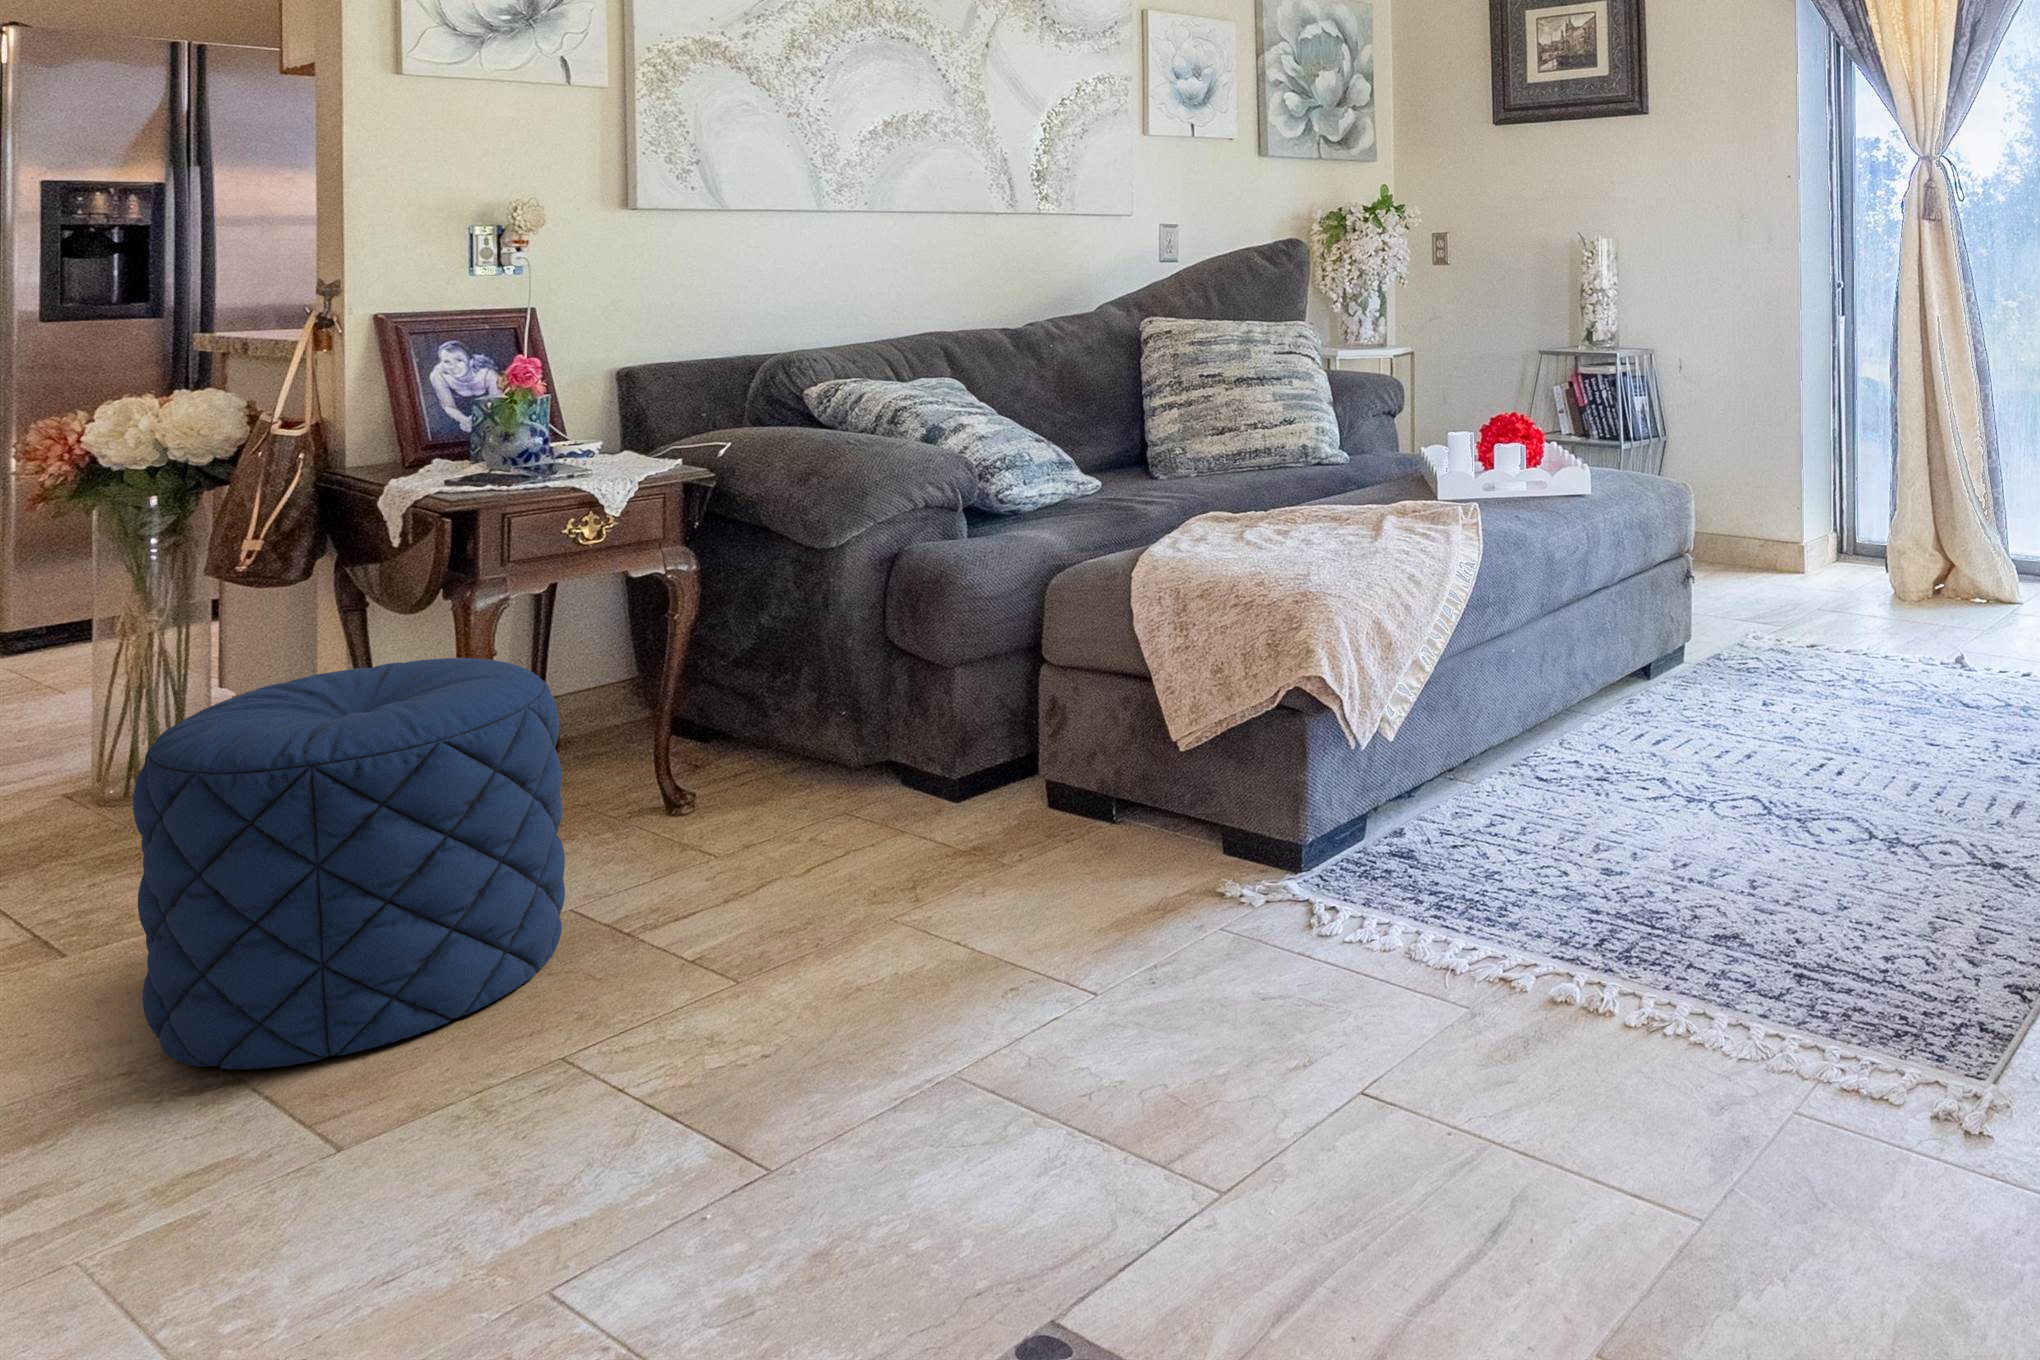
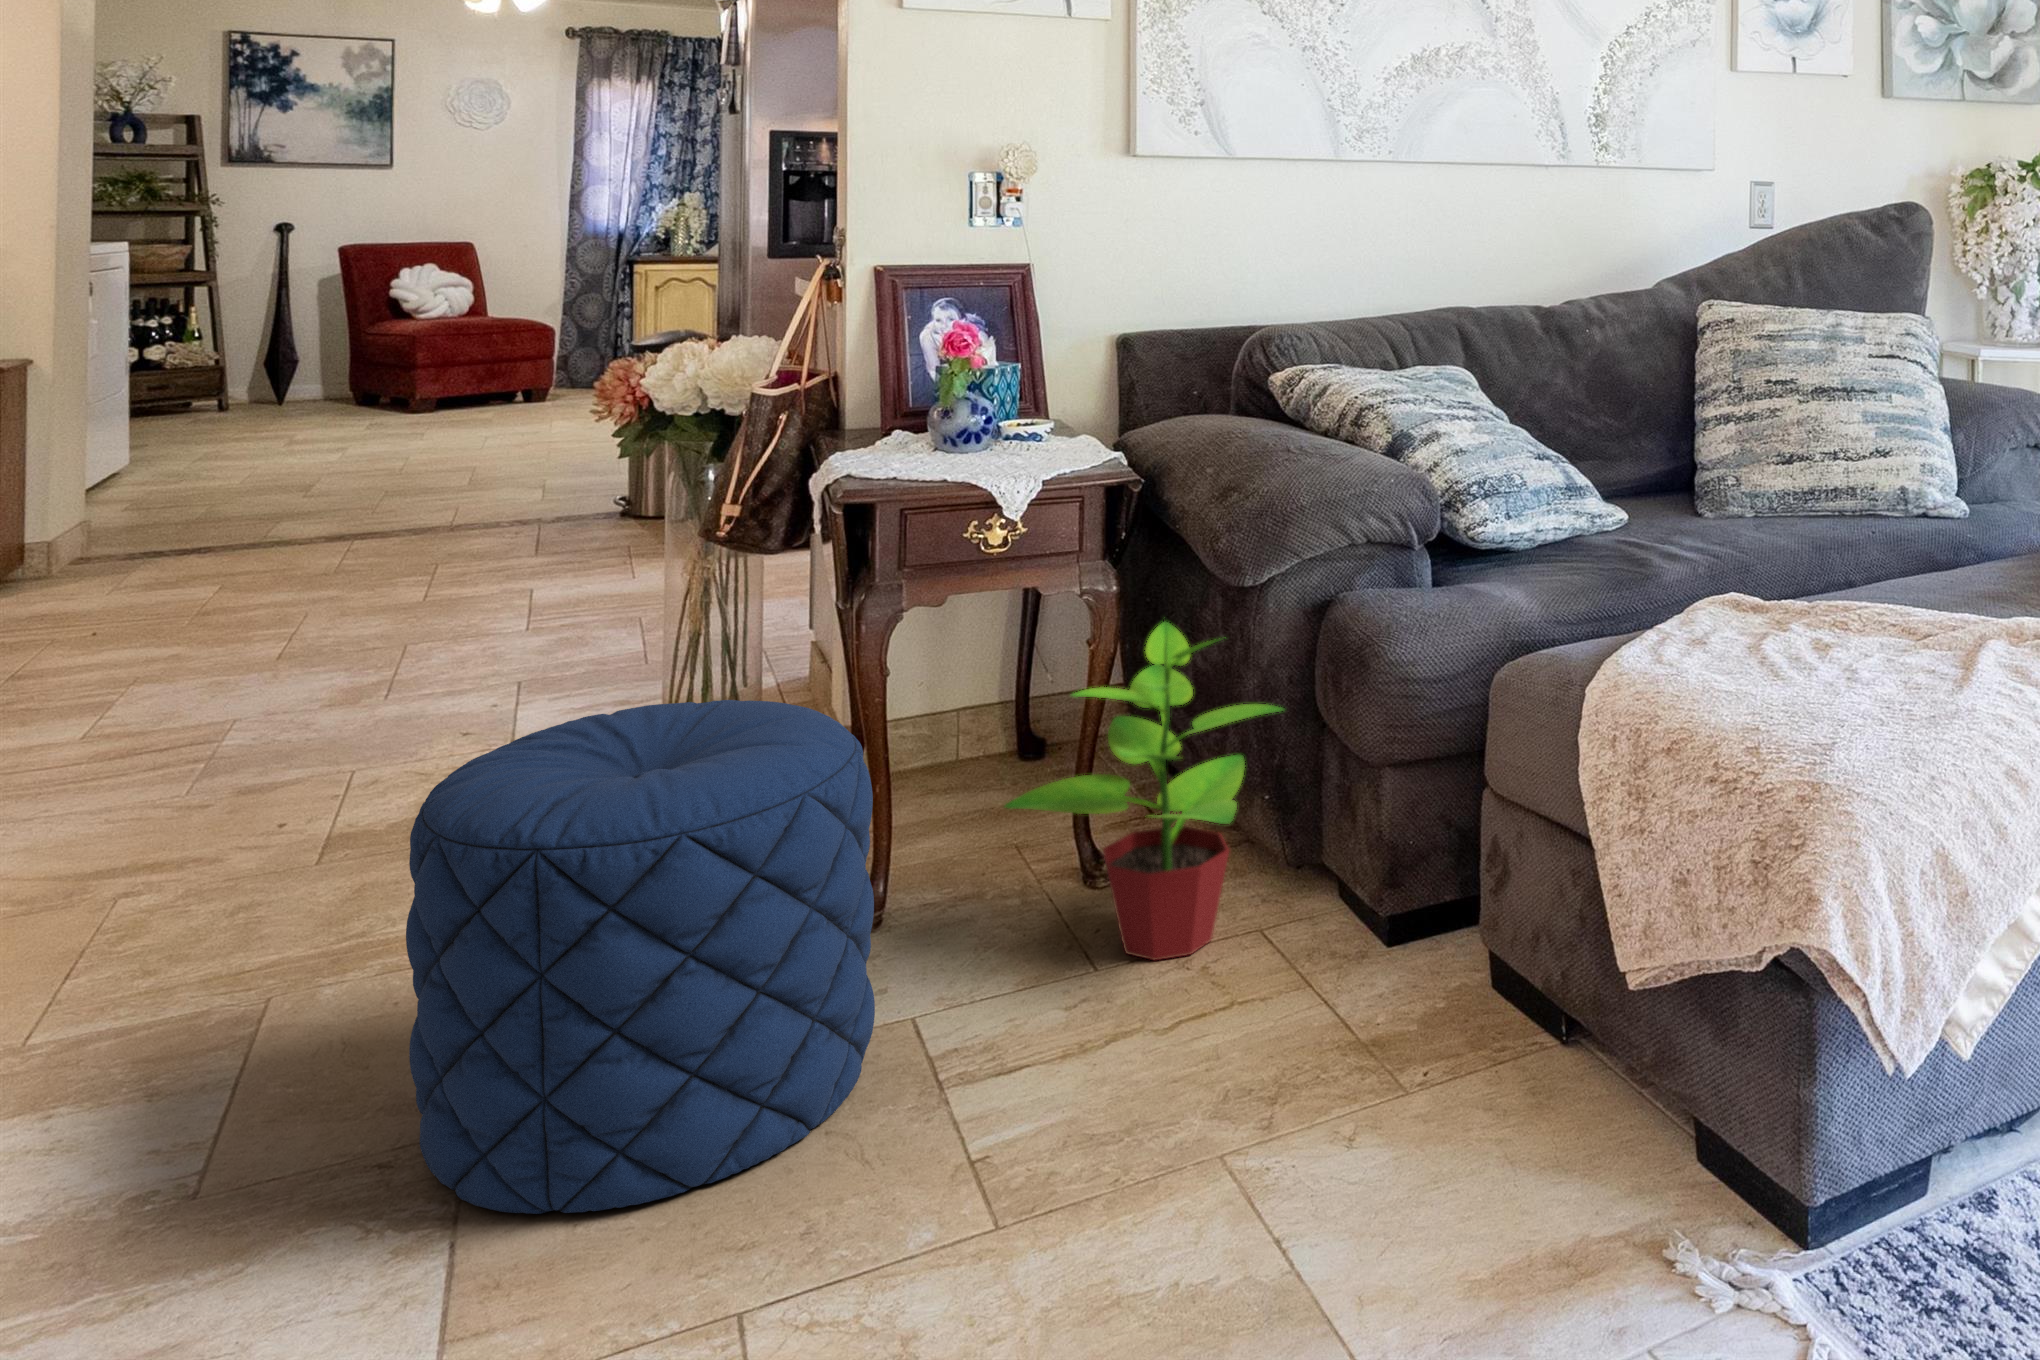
potted plant: none [632,568,873,835] -> present [1005,621,1283,960]

